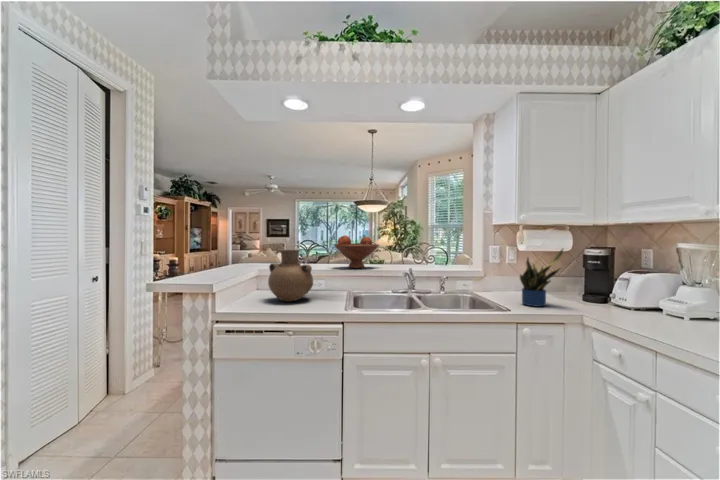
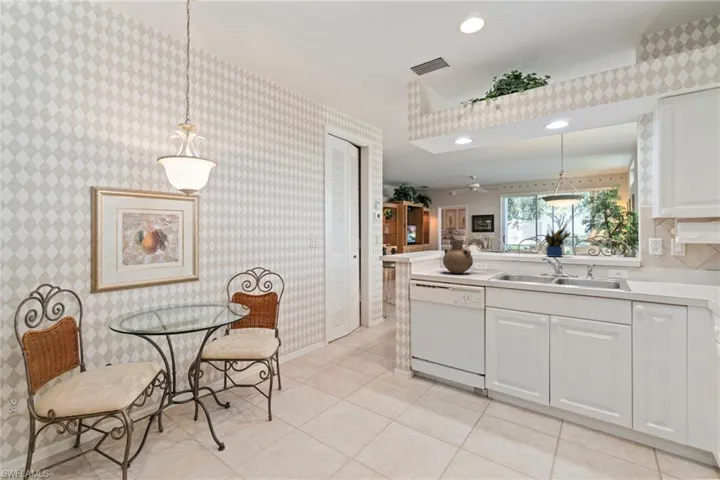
fruit bowl: present [335,236,379,268] -> none [496,230,533,255]
potted plant: present [520,249,563,306] -> present [545,222,571,257]

